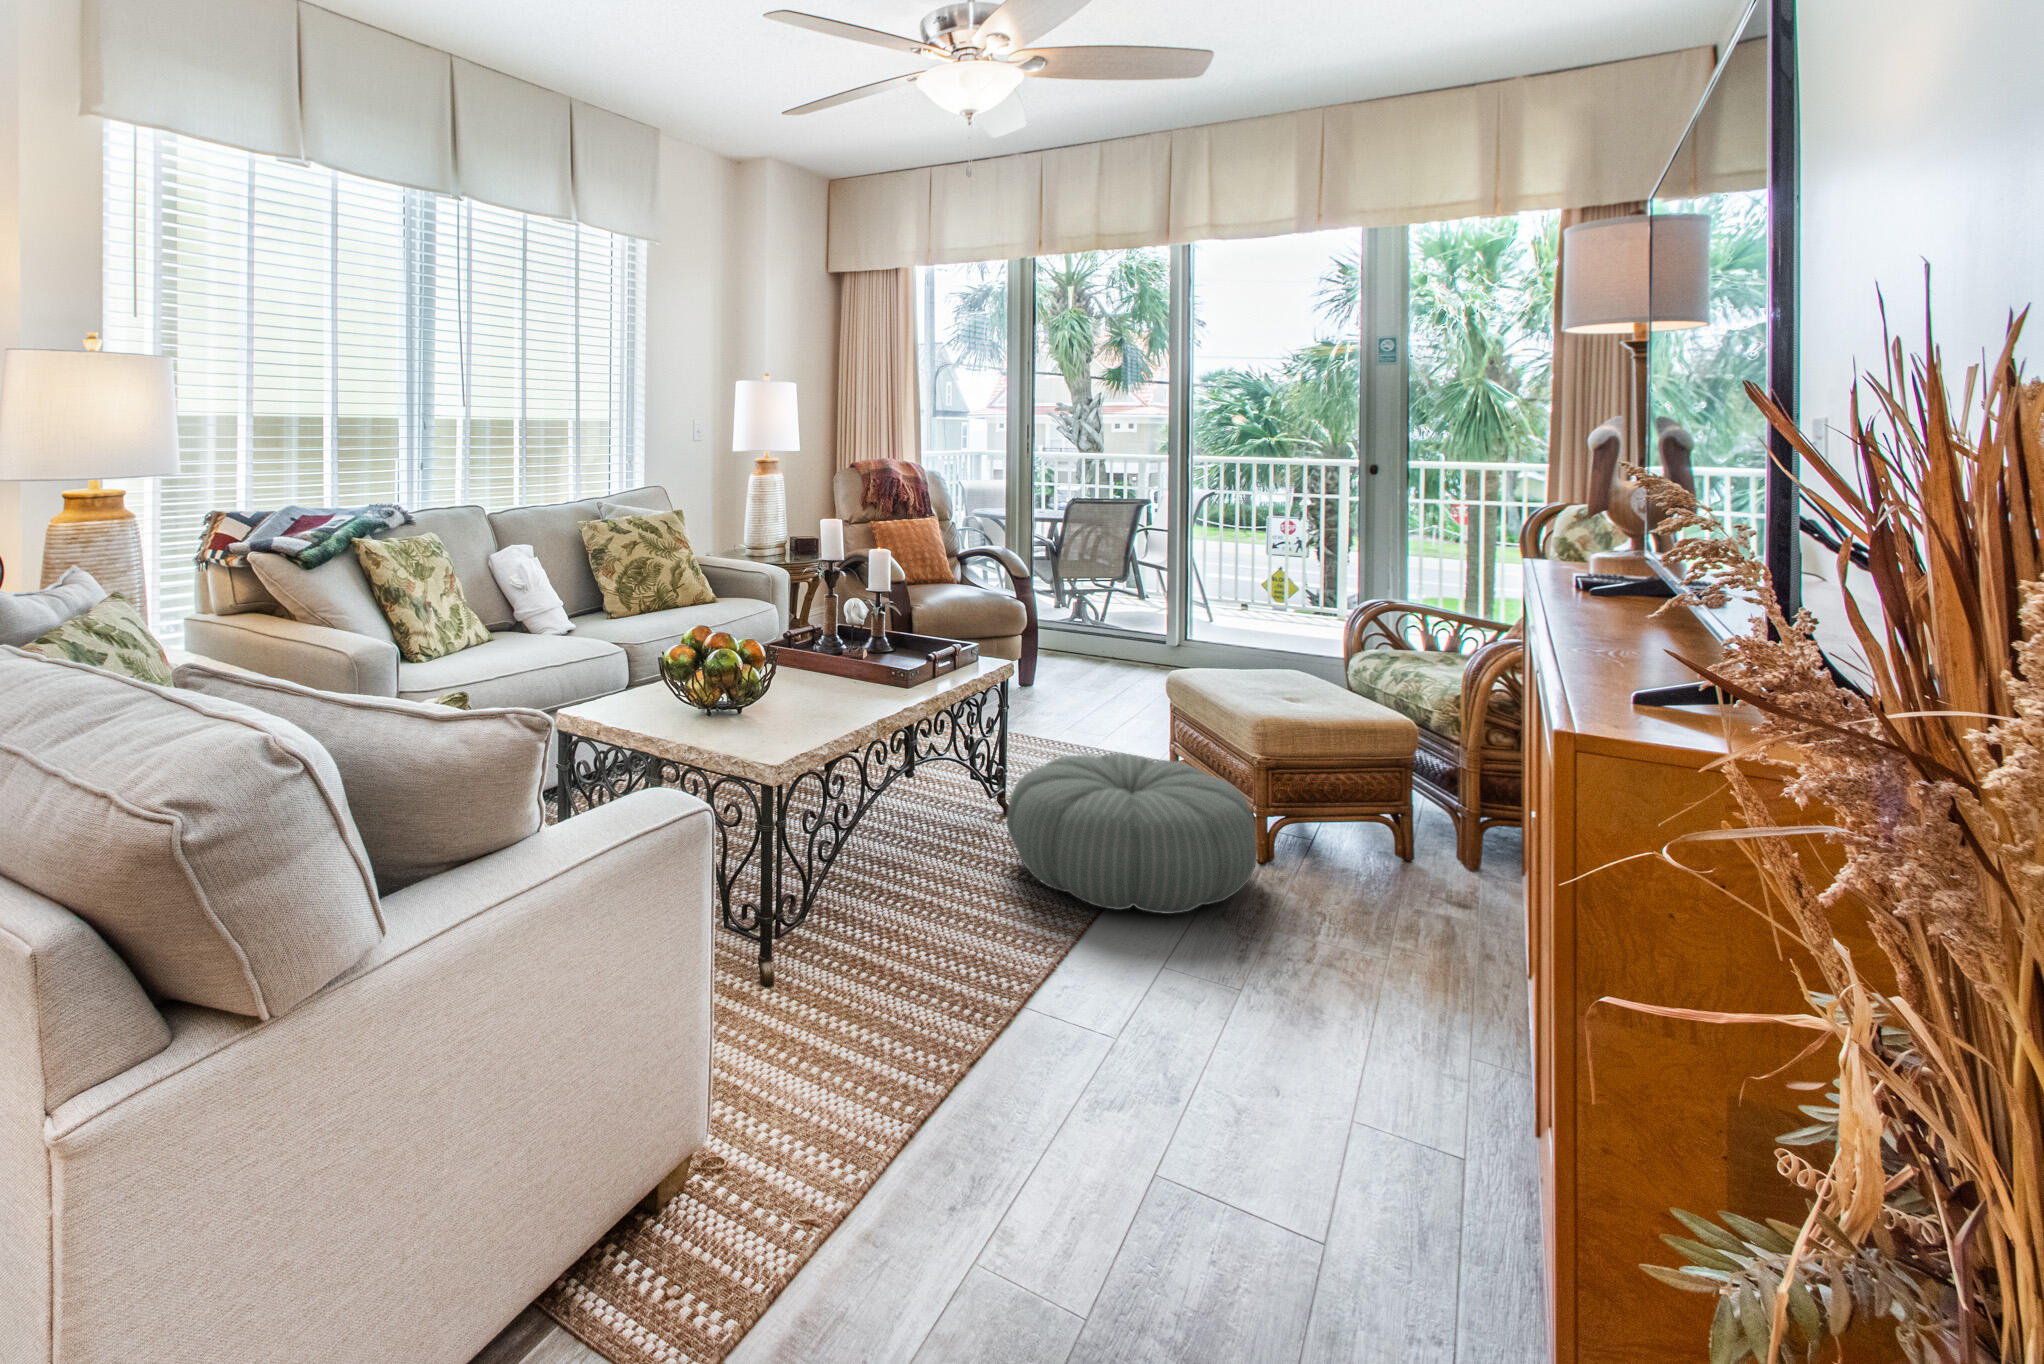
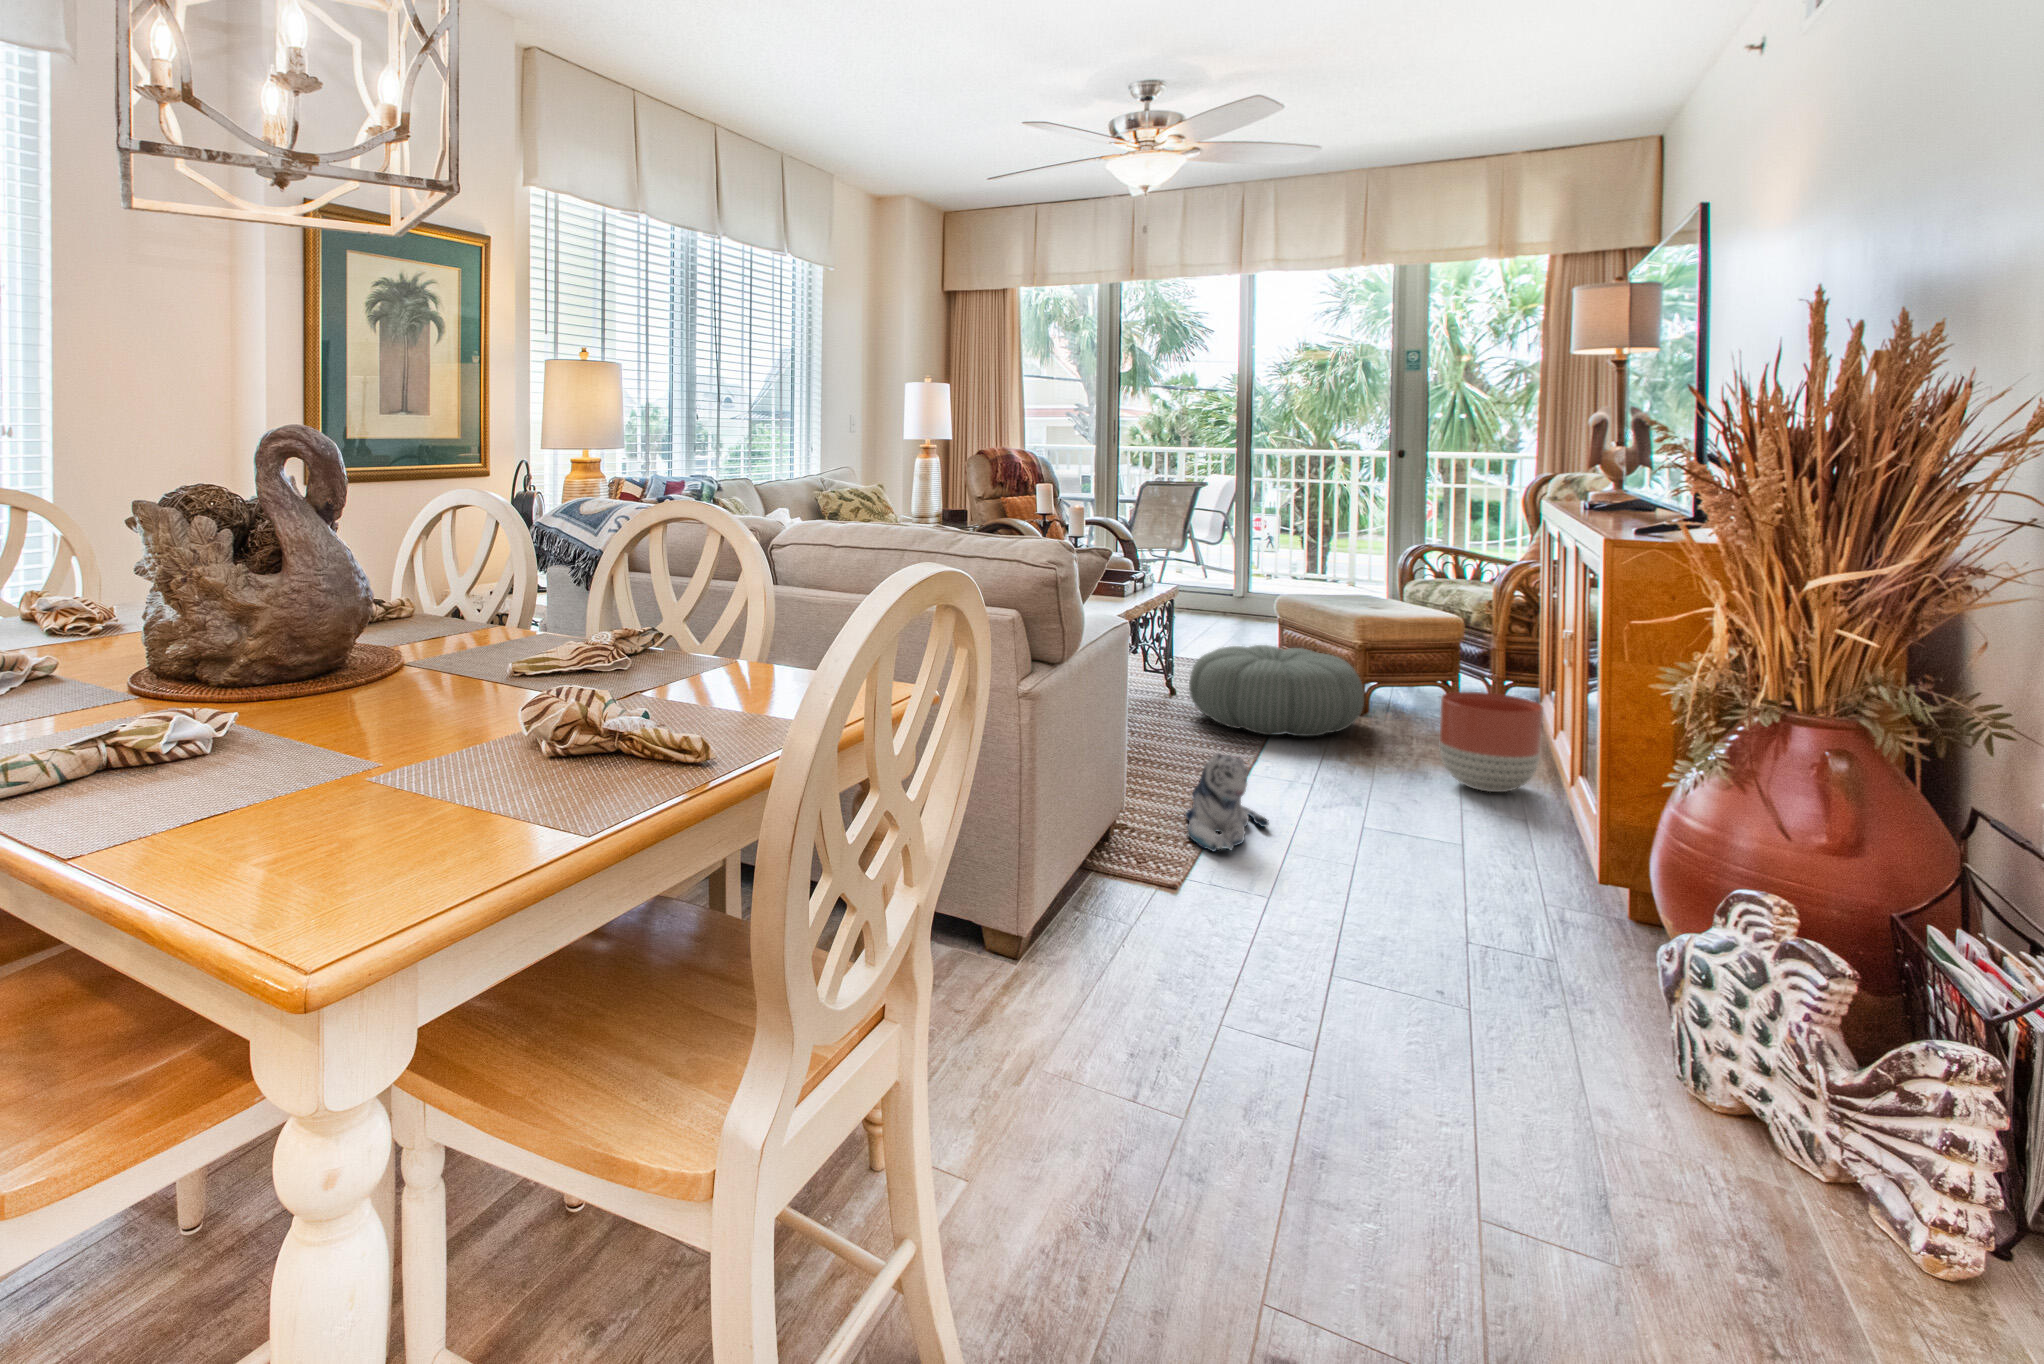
planter: none [1348,887,1527,1082] -> present [1440,692,1543,792]
plush toy: none [832,1055,997,1284] -> present [1185,754,1269,852]

